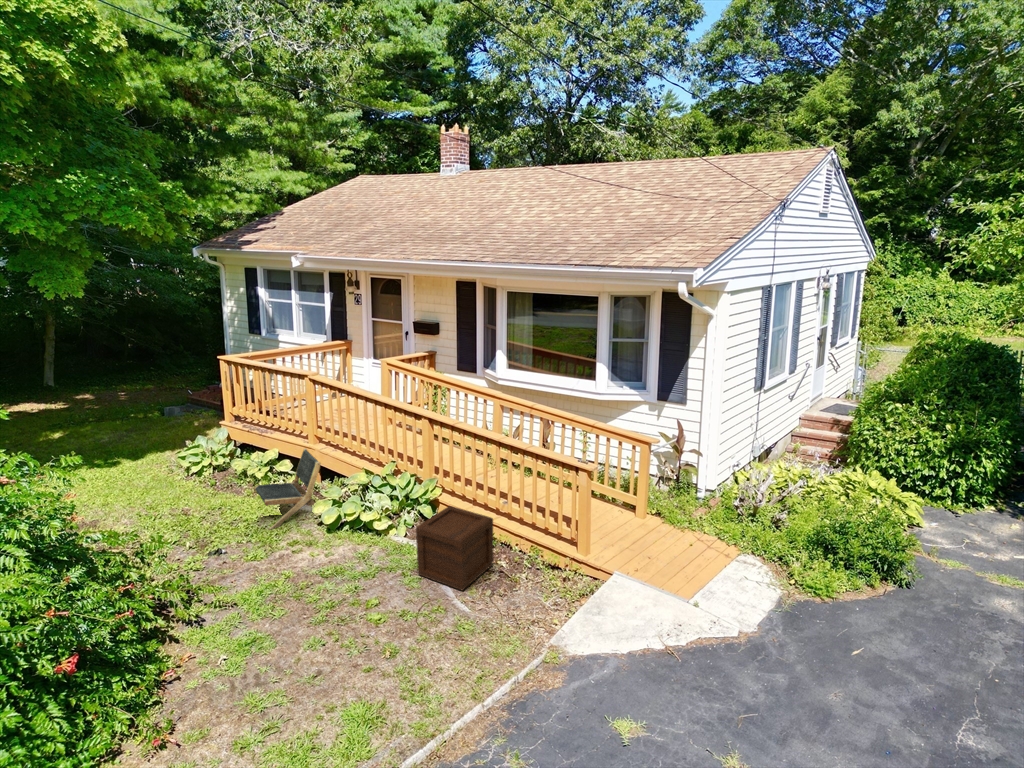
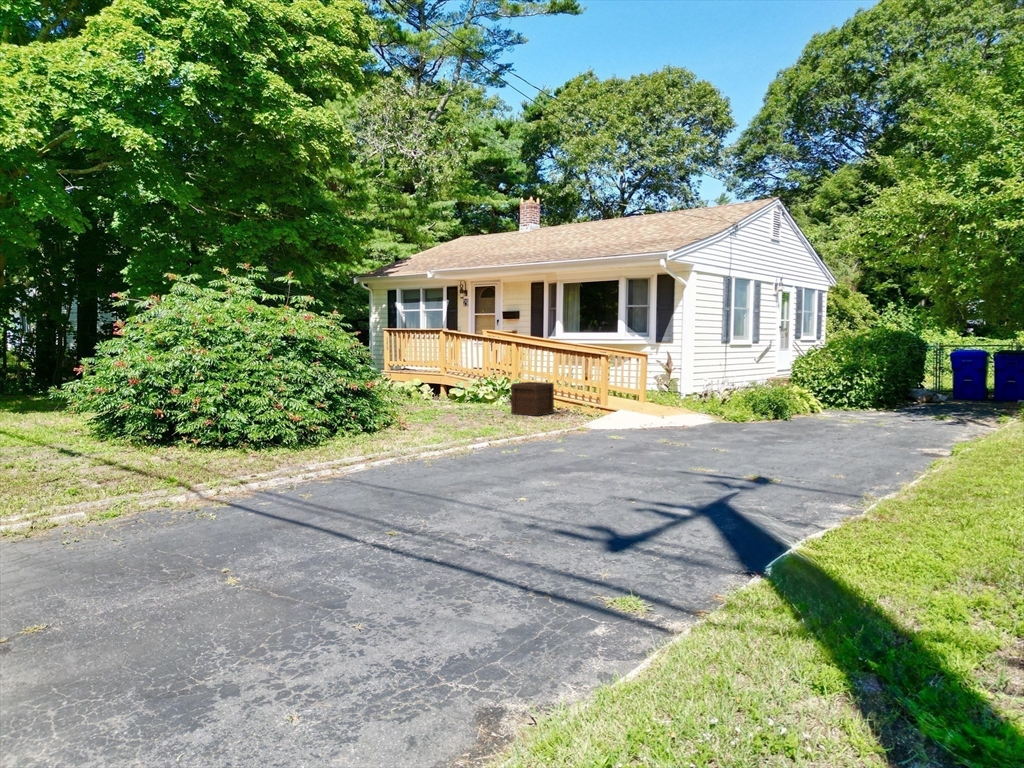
lounge chair: present [254,448,321,529] -> none [411,370,453,407]

